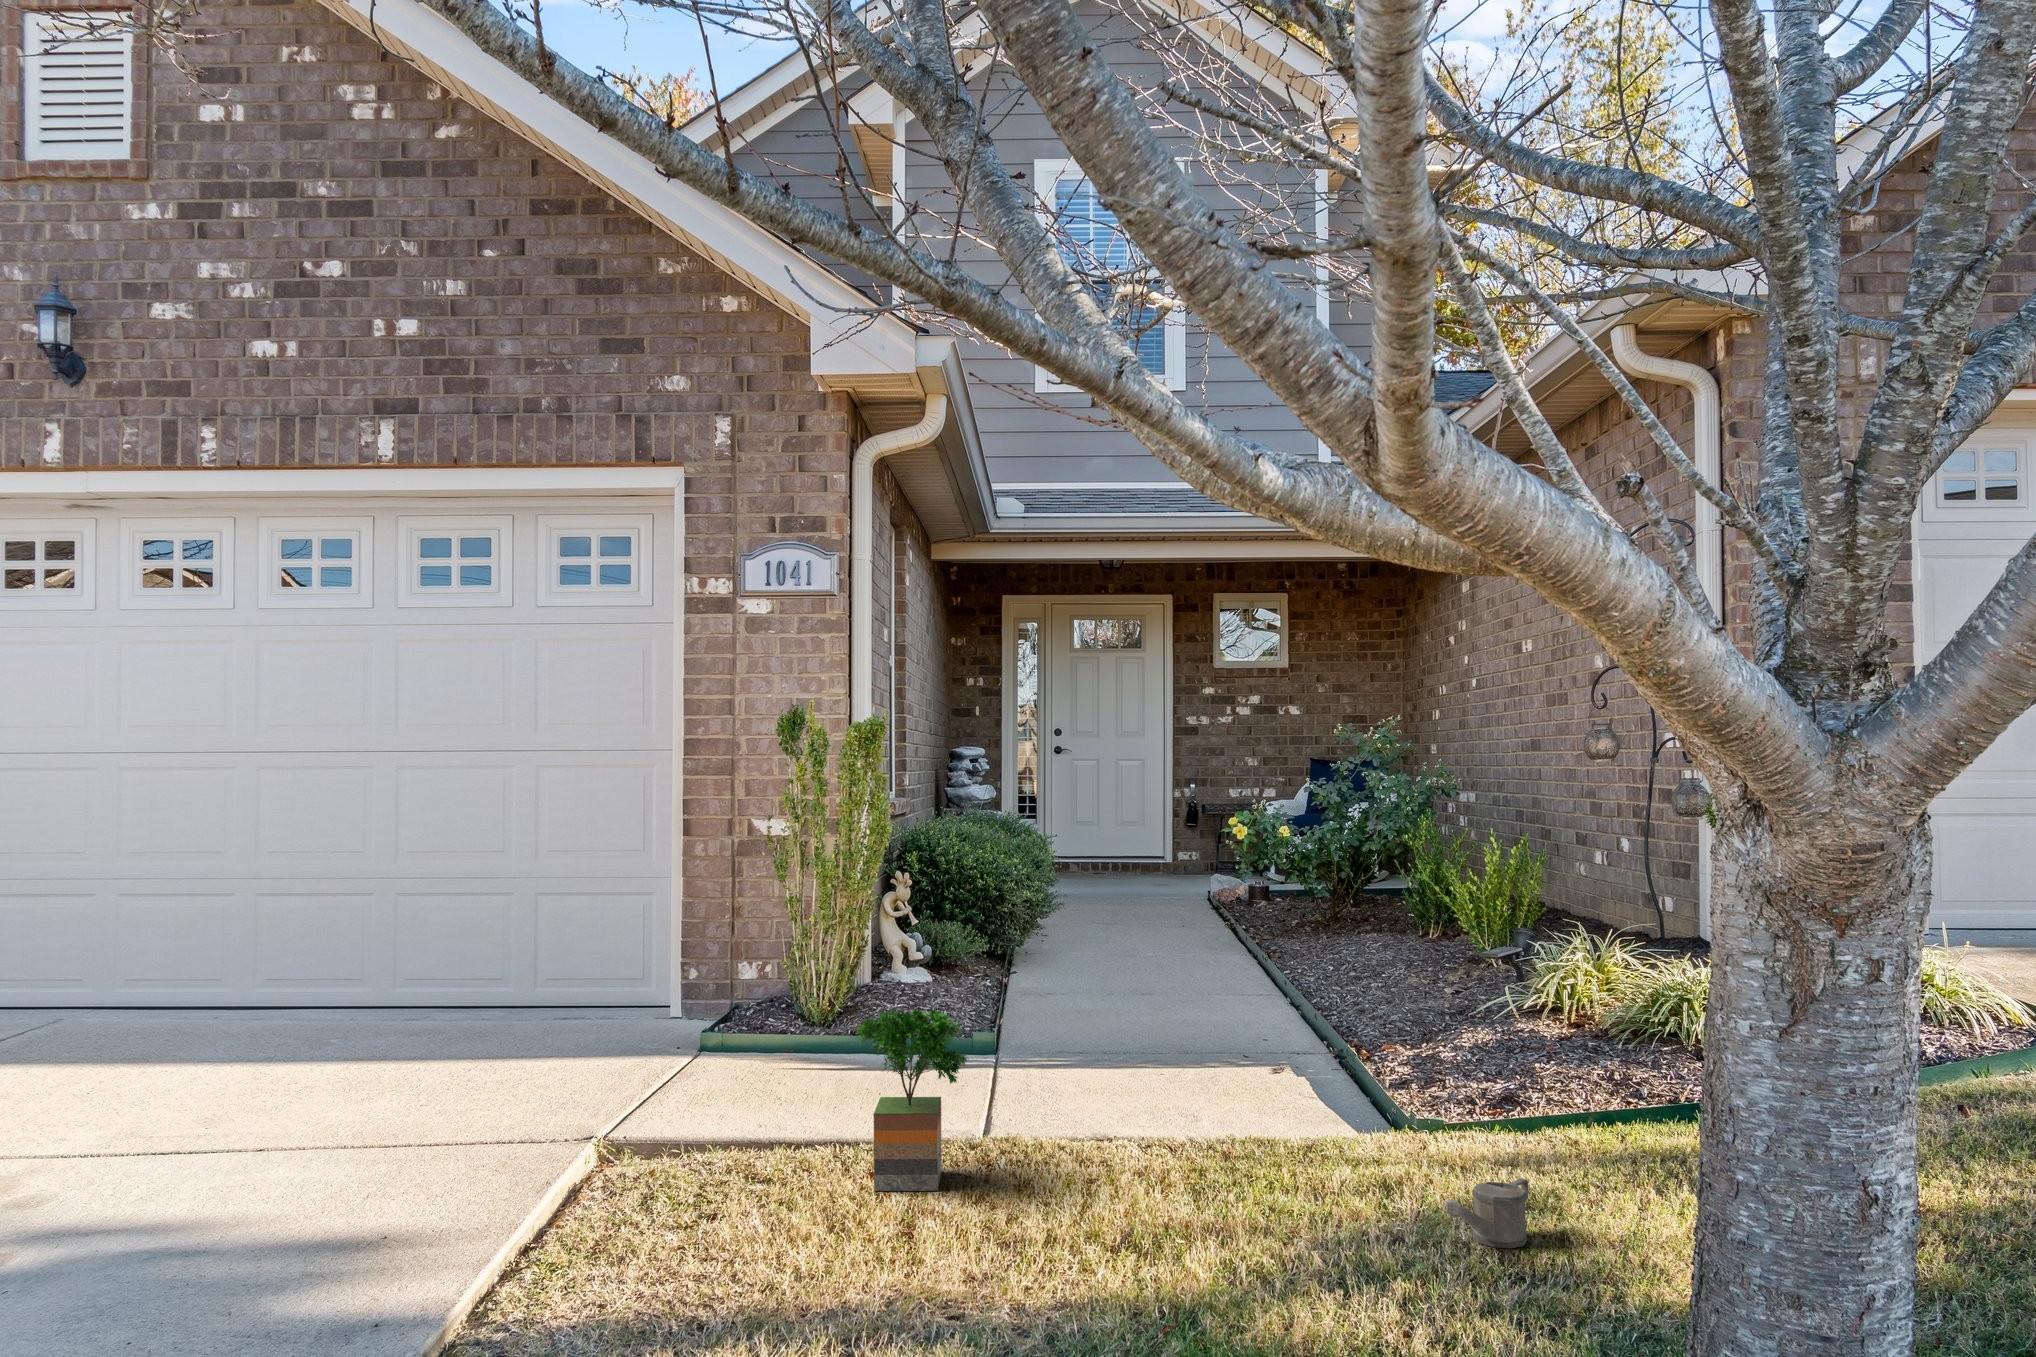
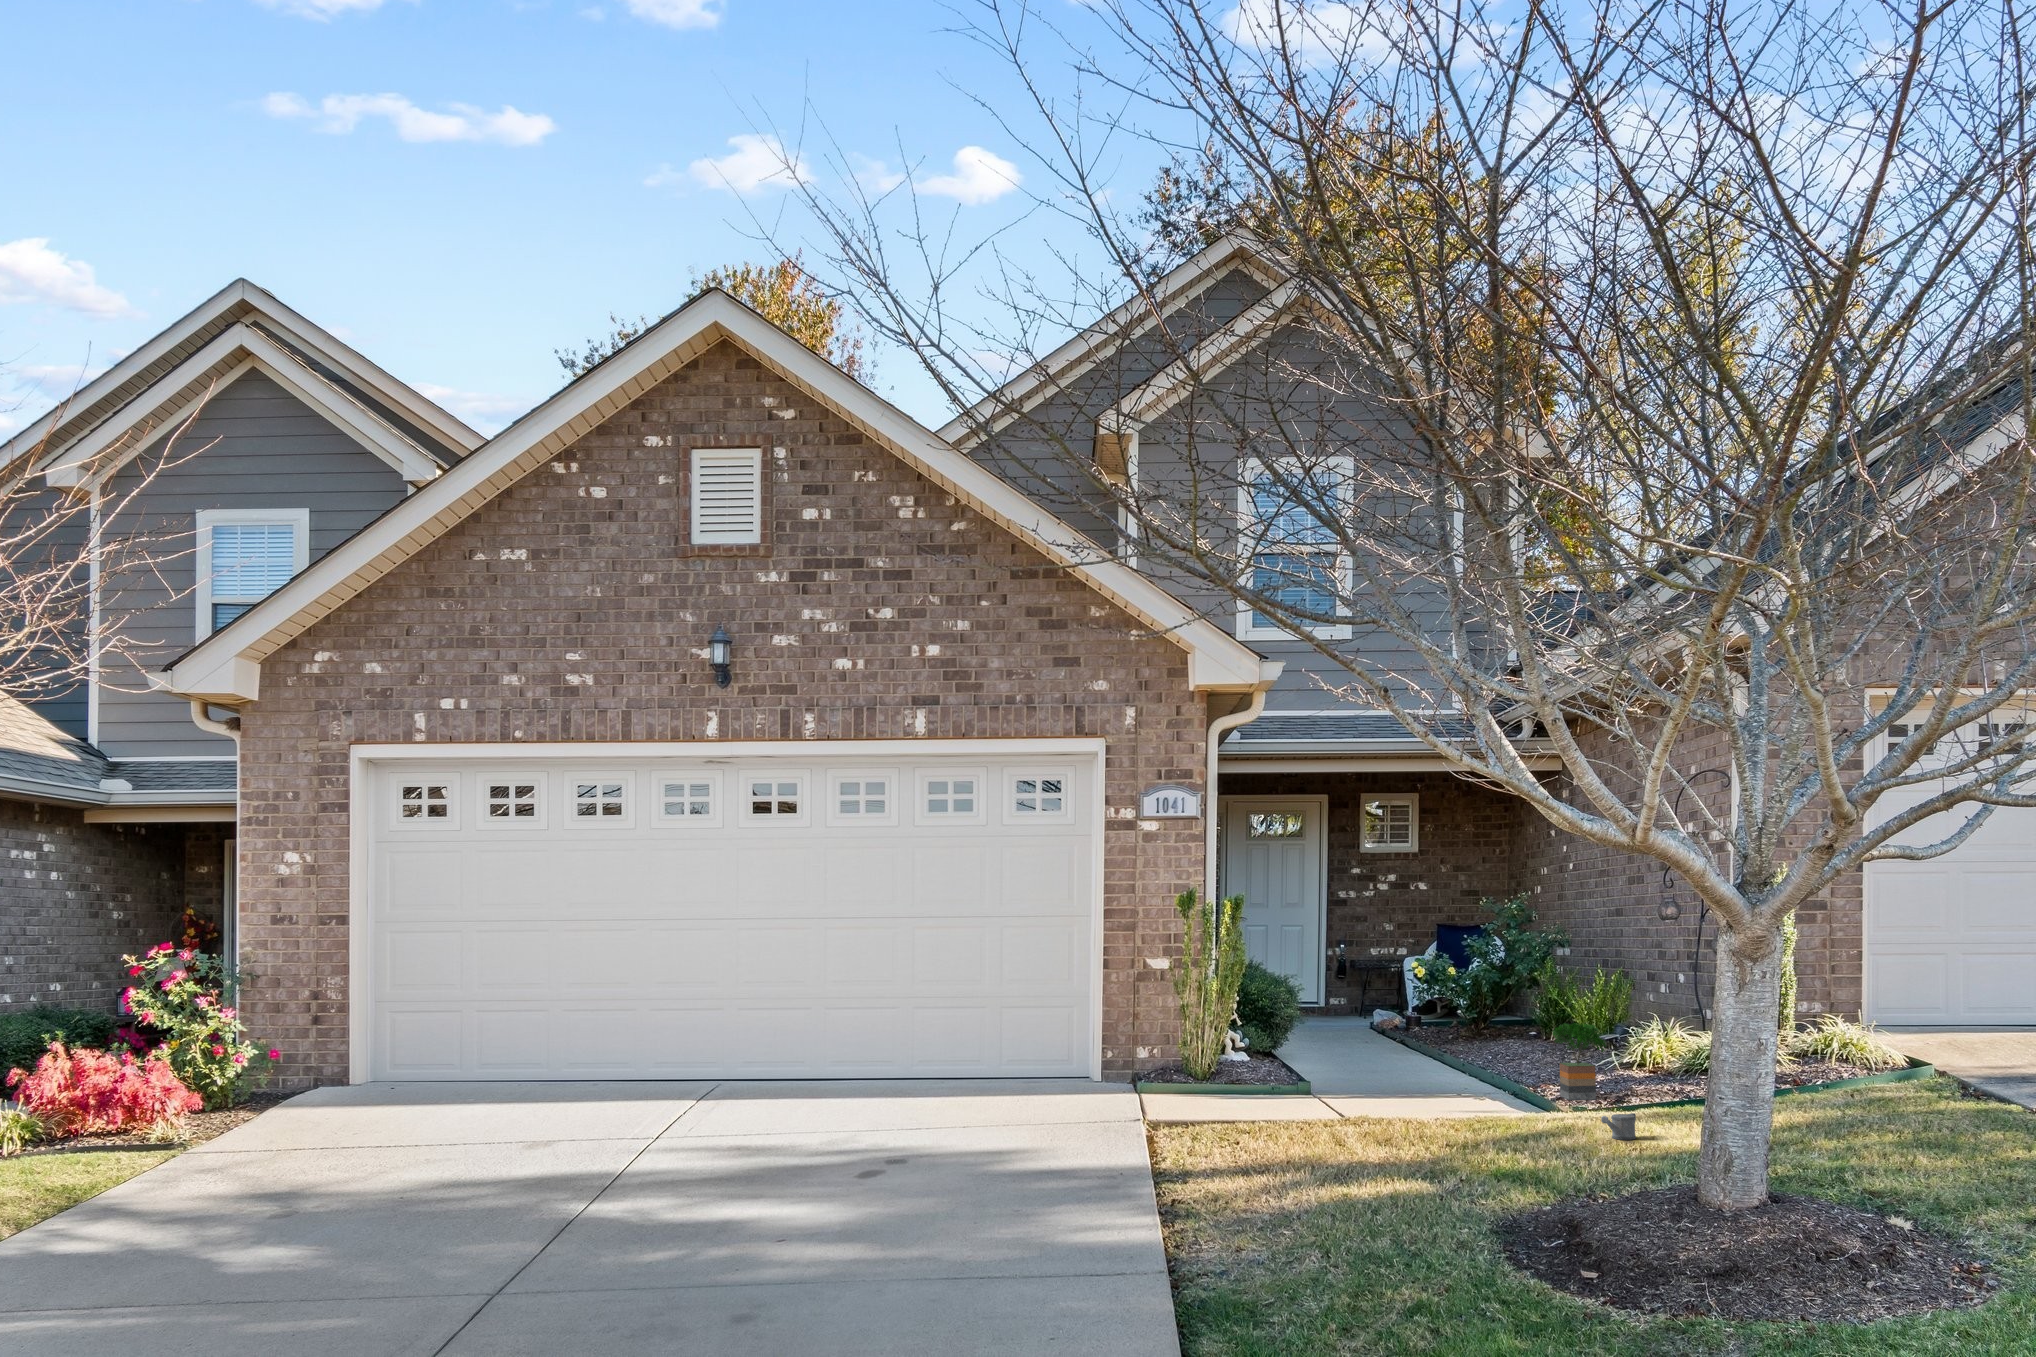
potted tree: present [856,1008,968,1191] -> present [1553,1023,1606,1100]

